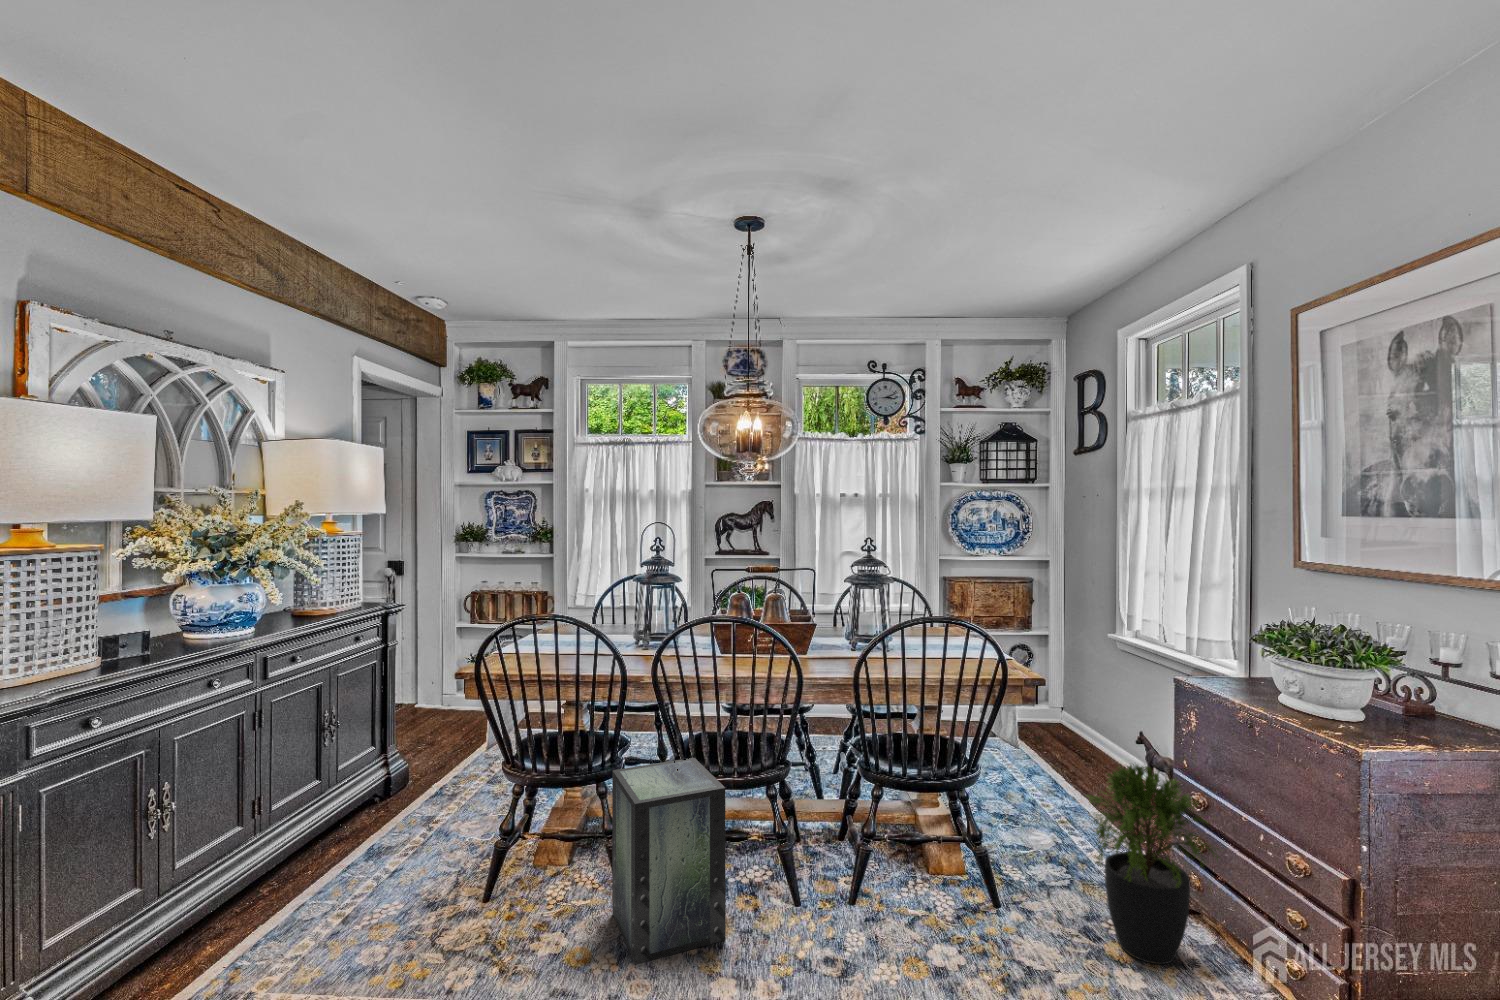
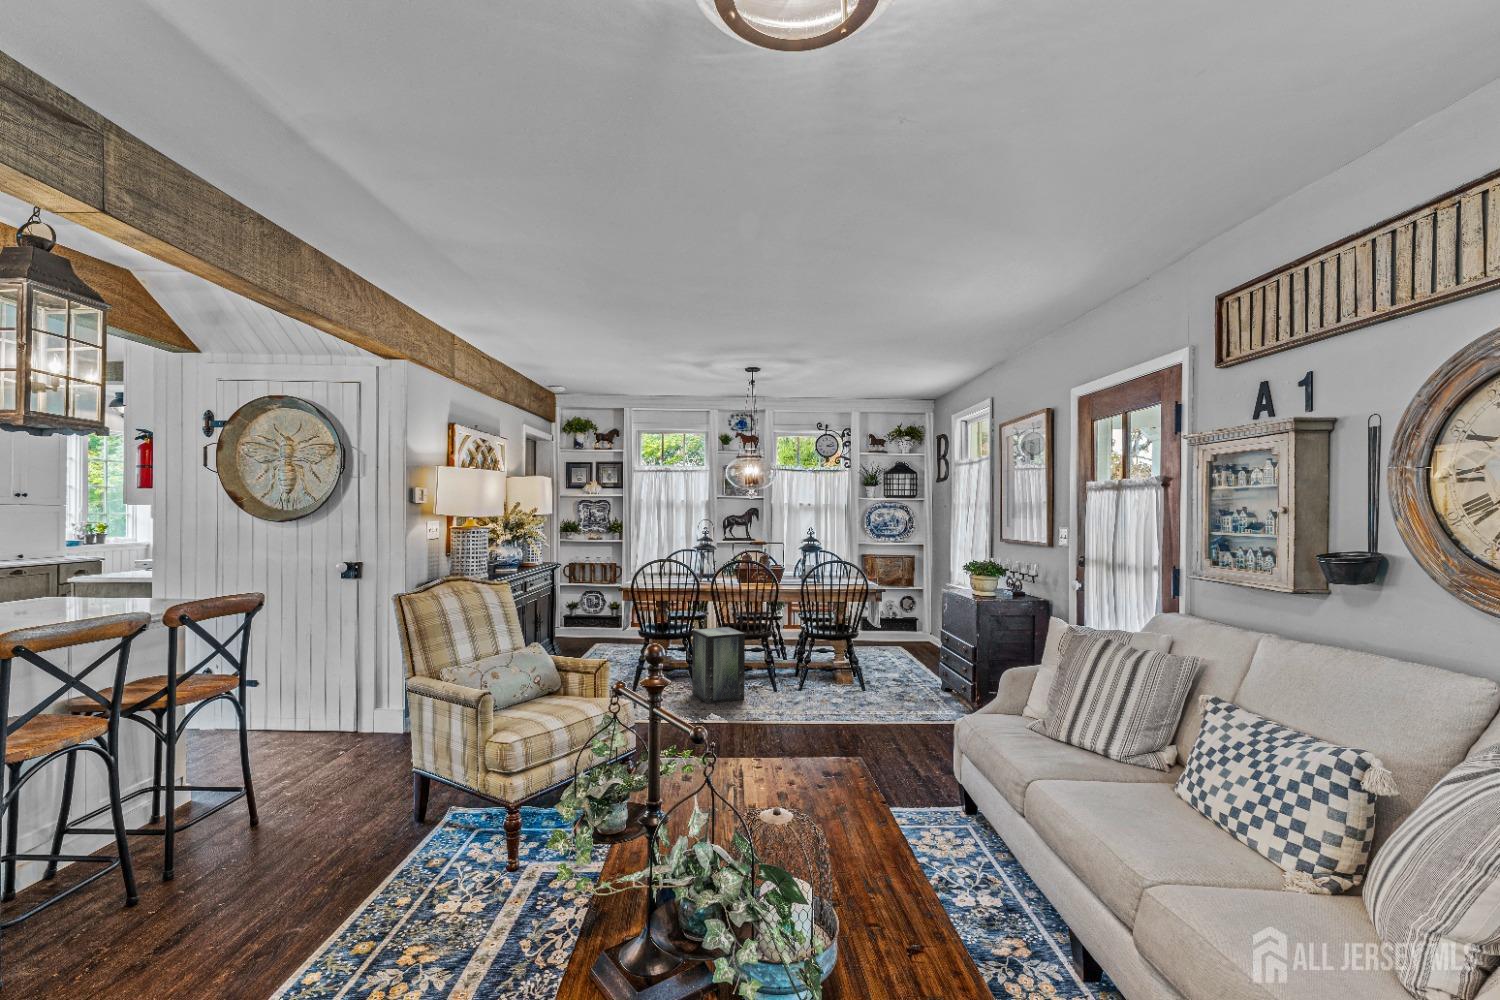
potted plant: present [1087,764,1218,964] -> none [898,621,951,703]

